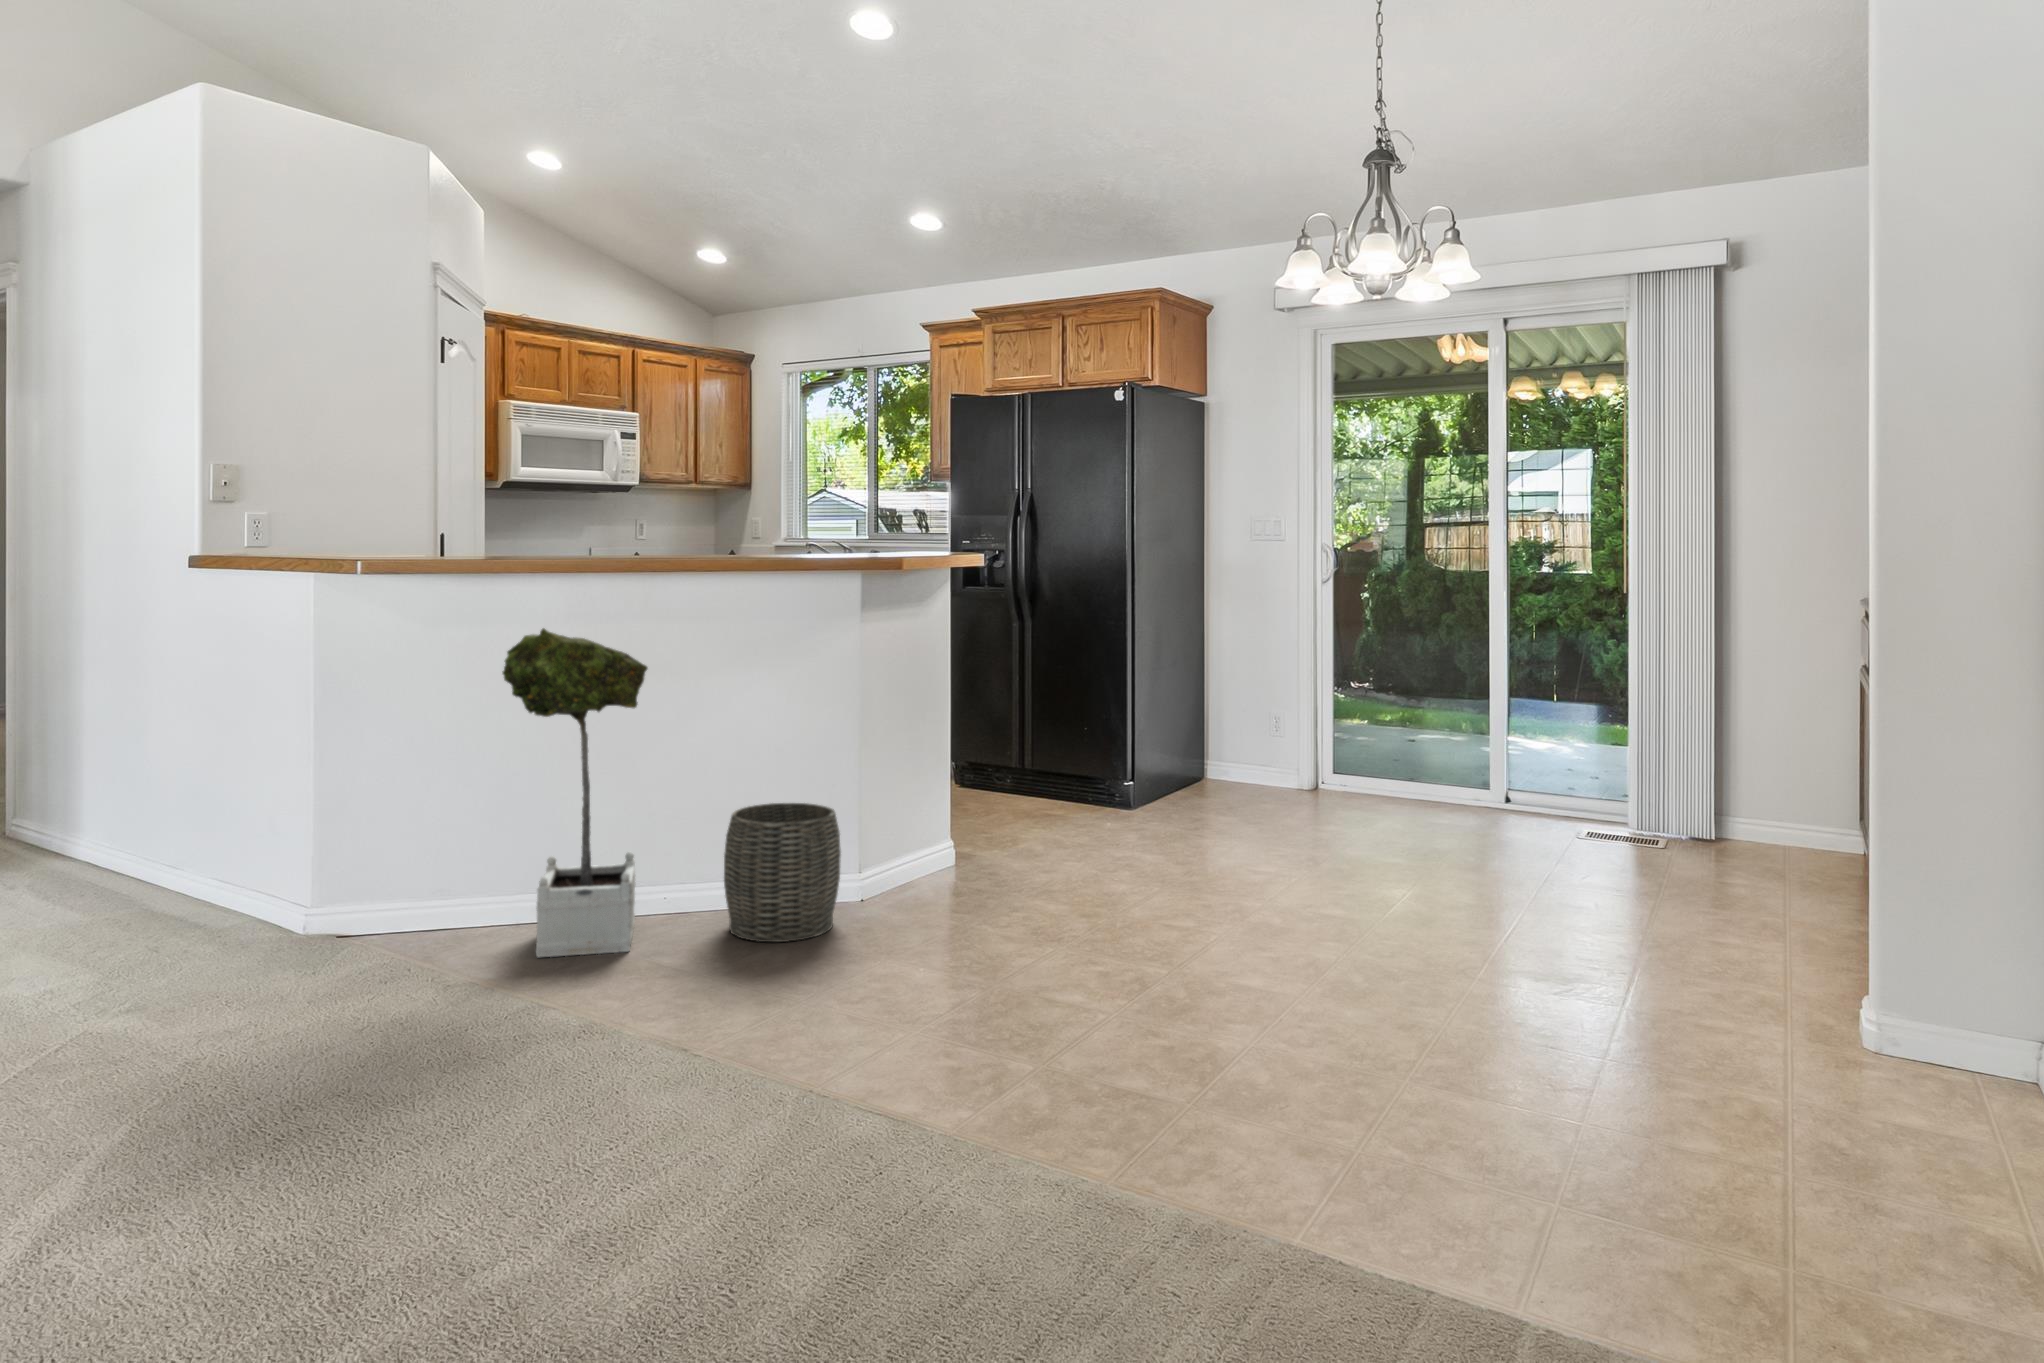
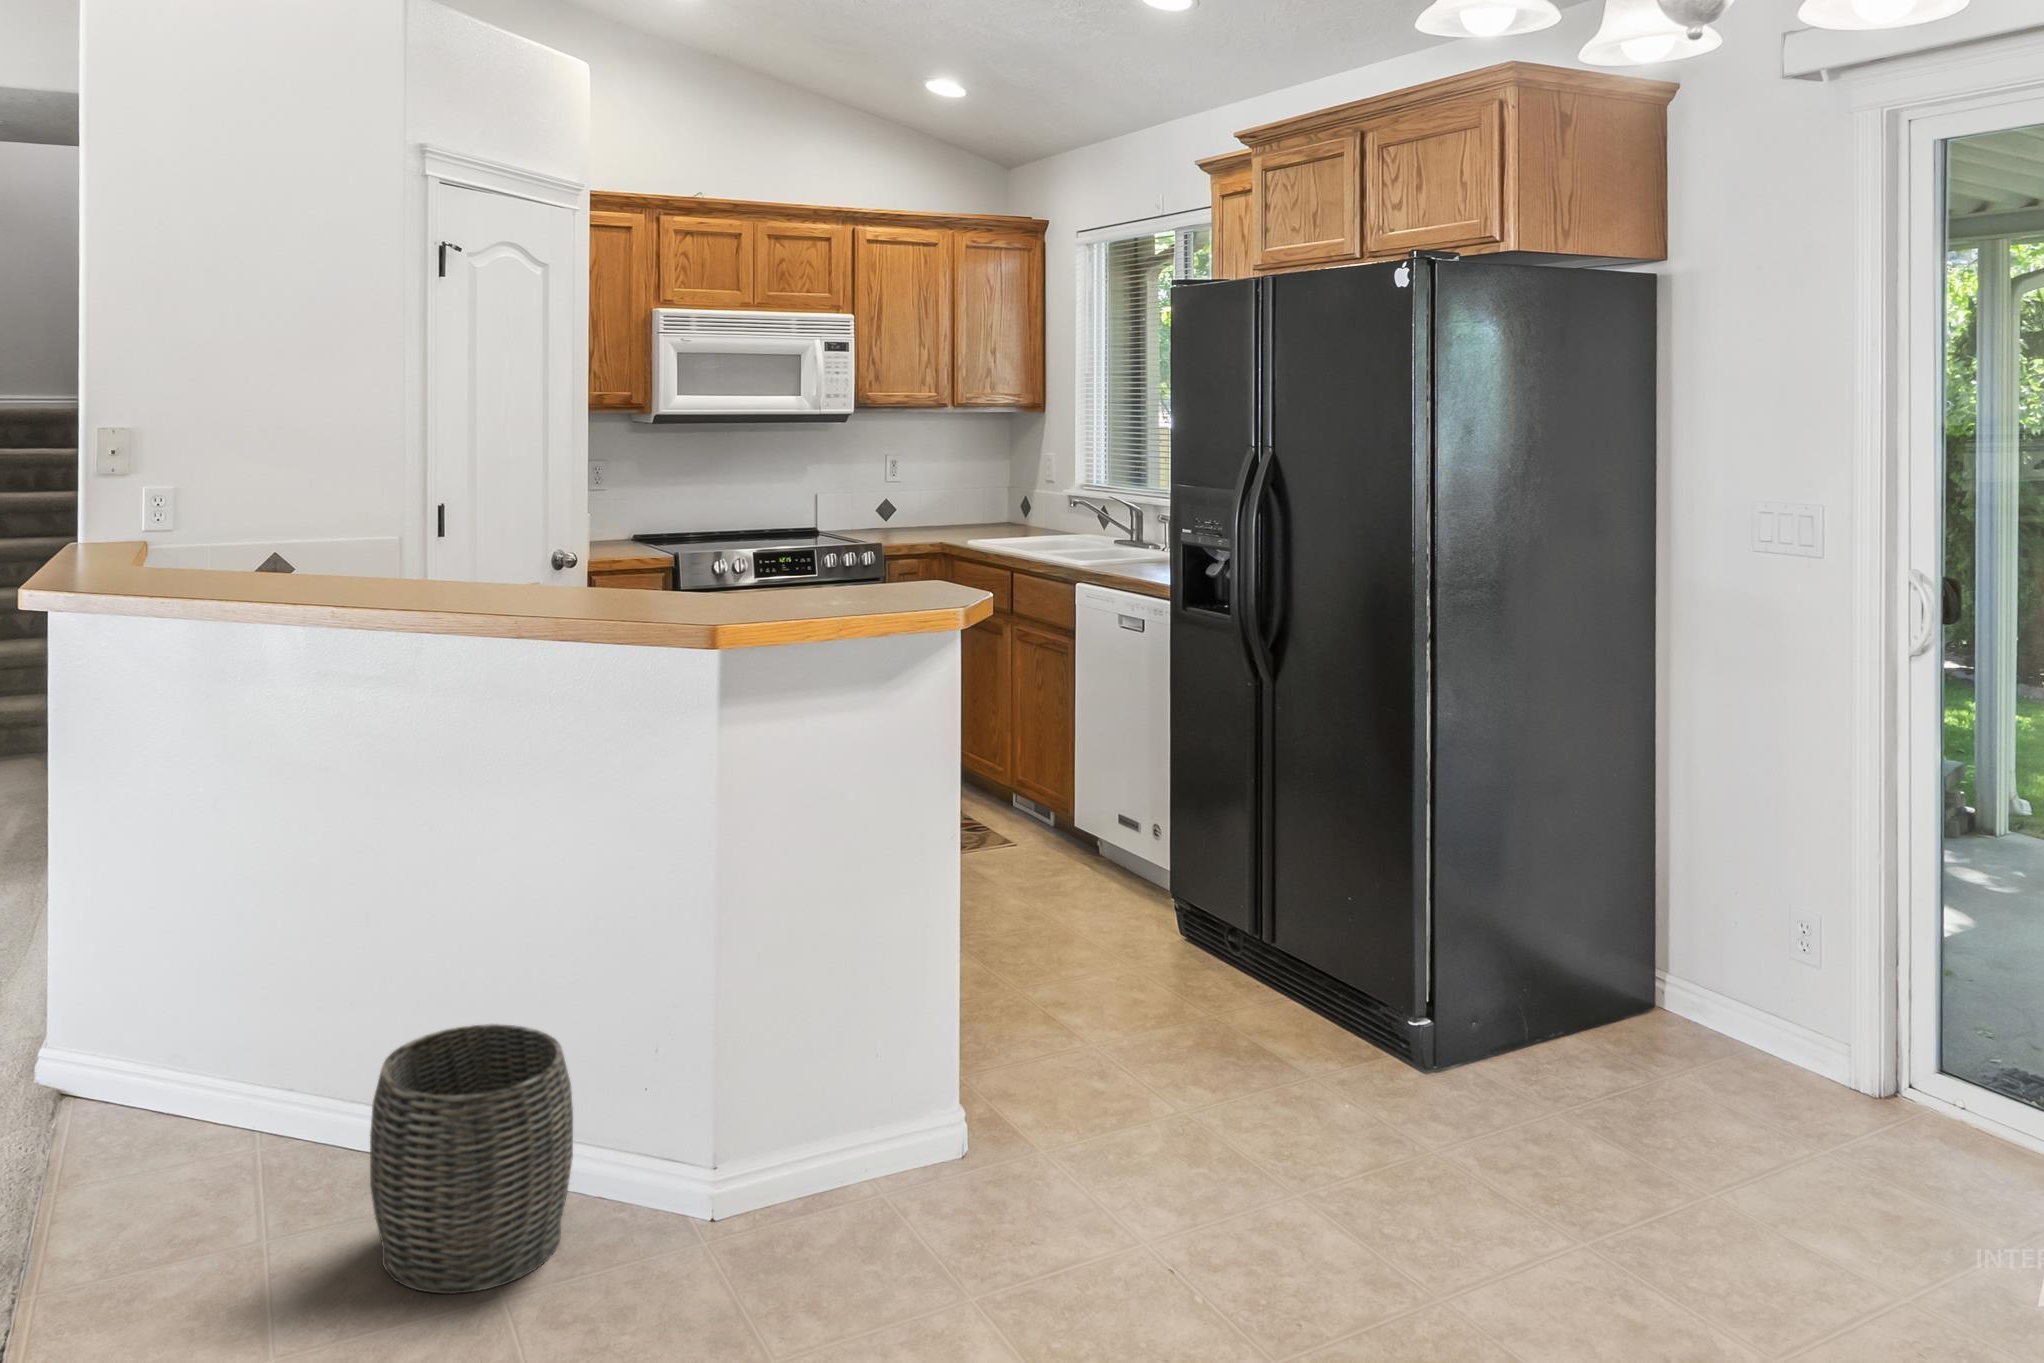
potted tree: present [503,628,647,957] -> none [73,724,318,1242]

